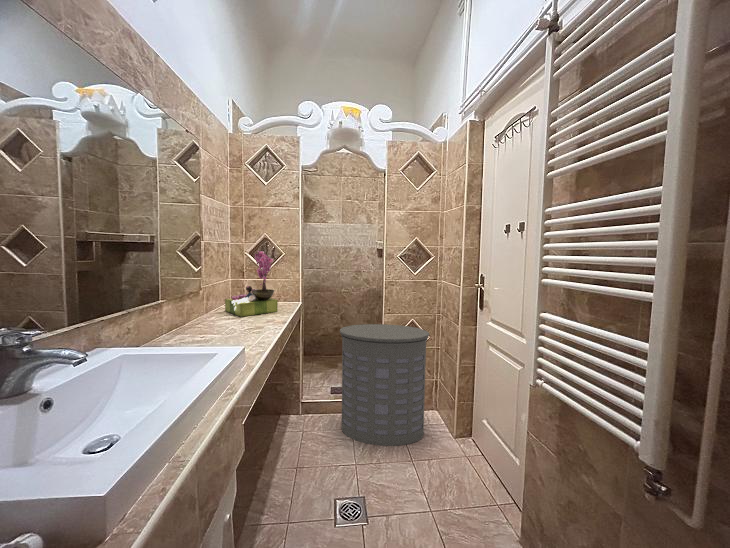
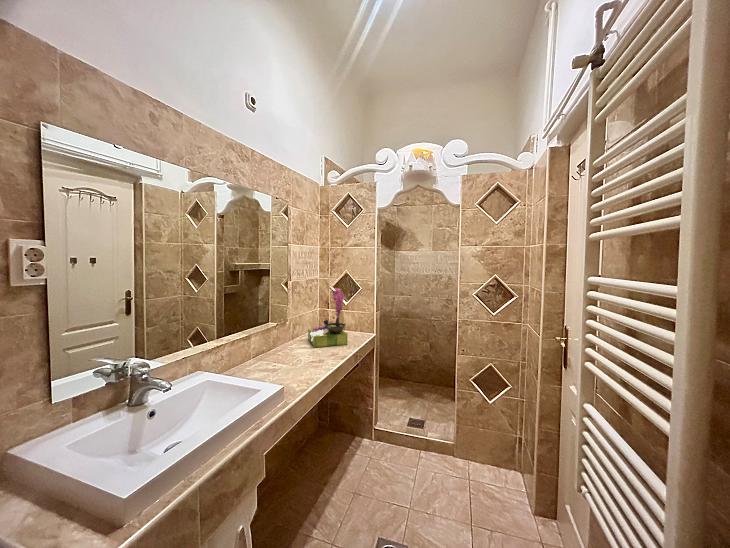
laundry hamper: present [340,324,429,446] -> none [406,363,502,504]

